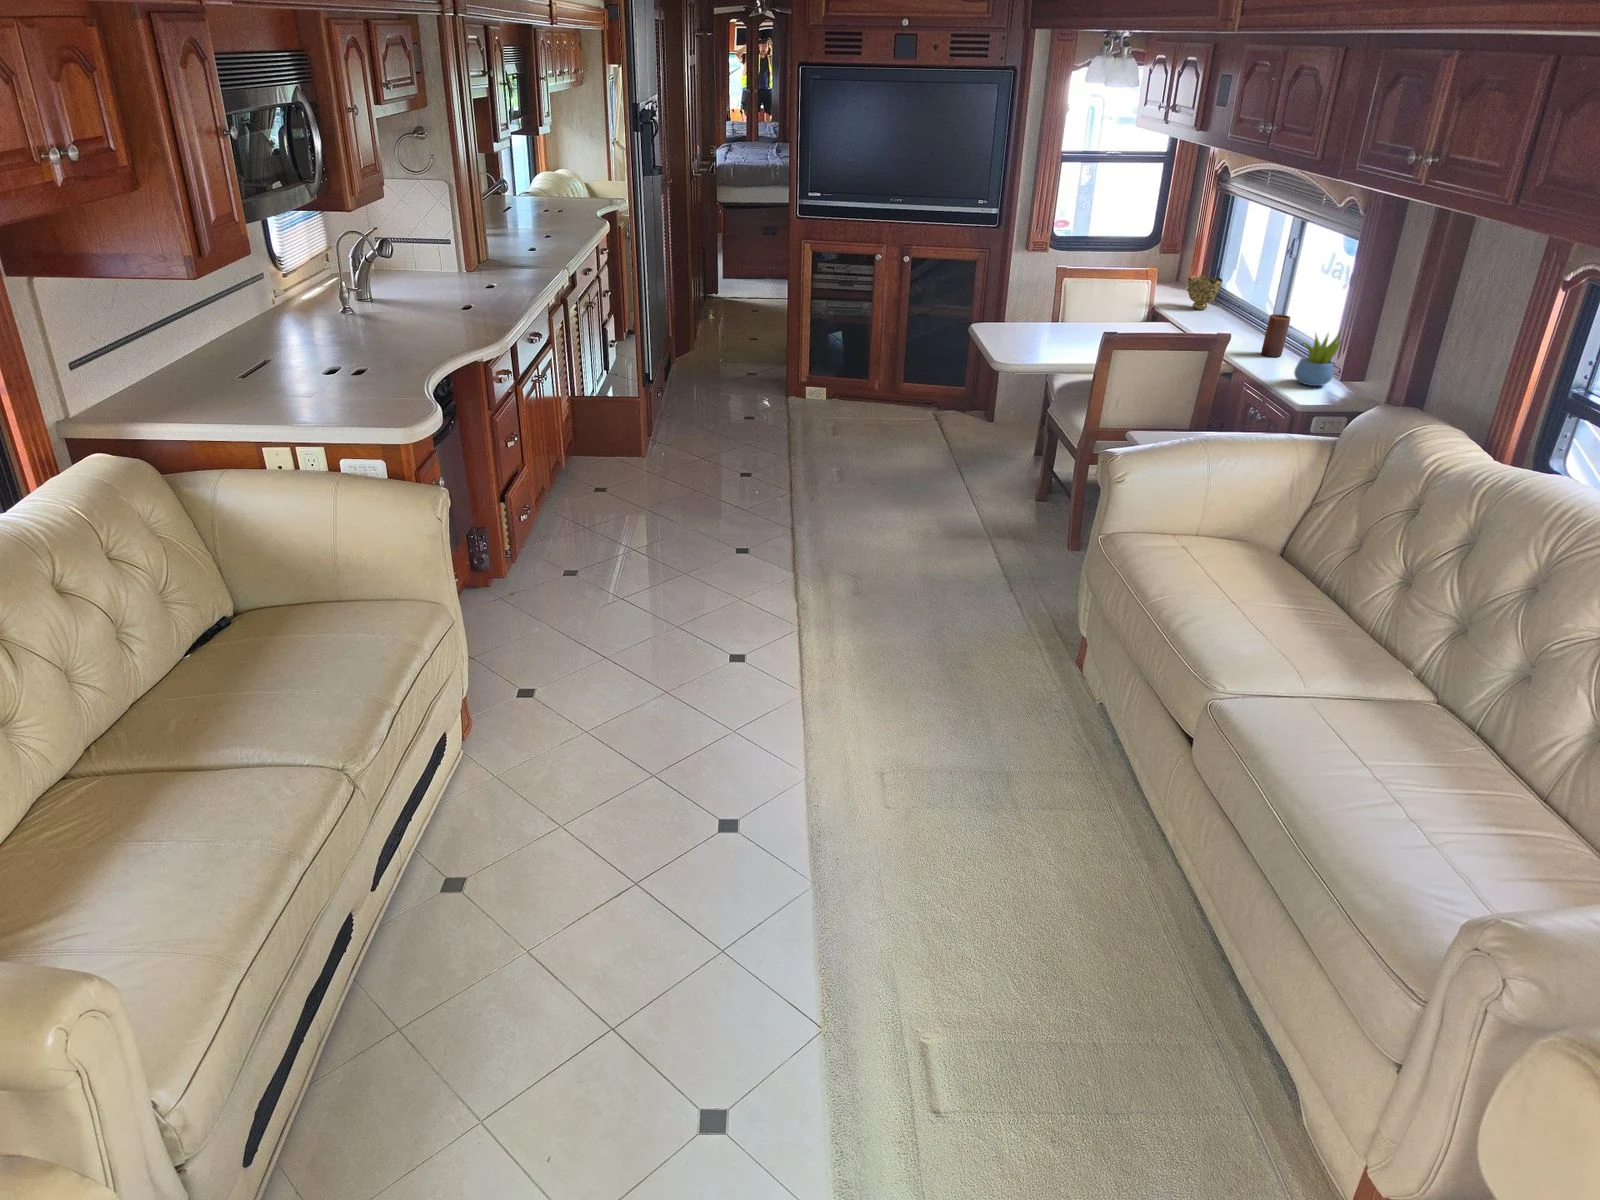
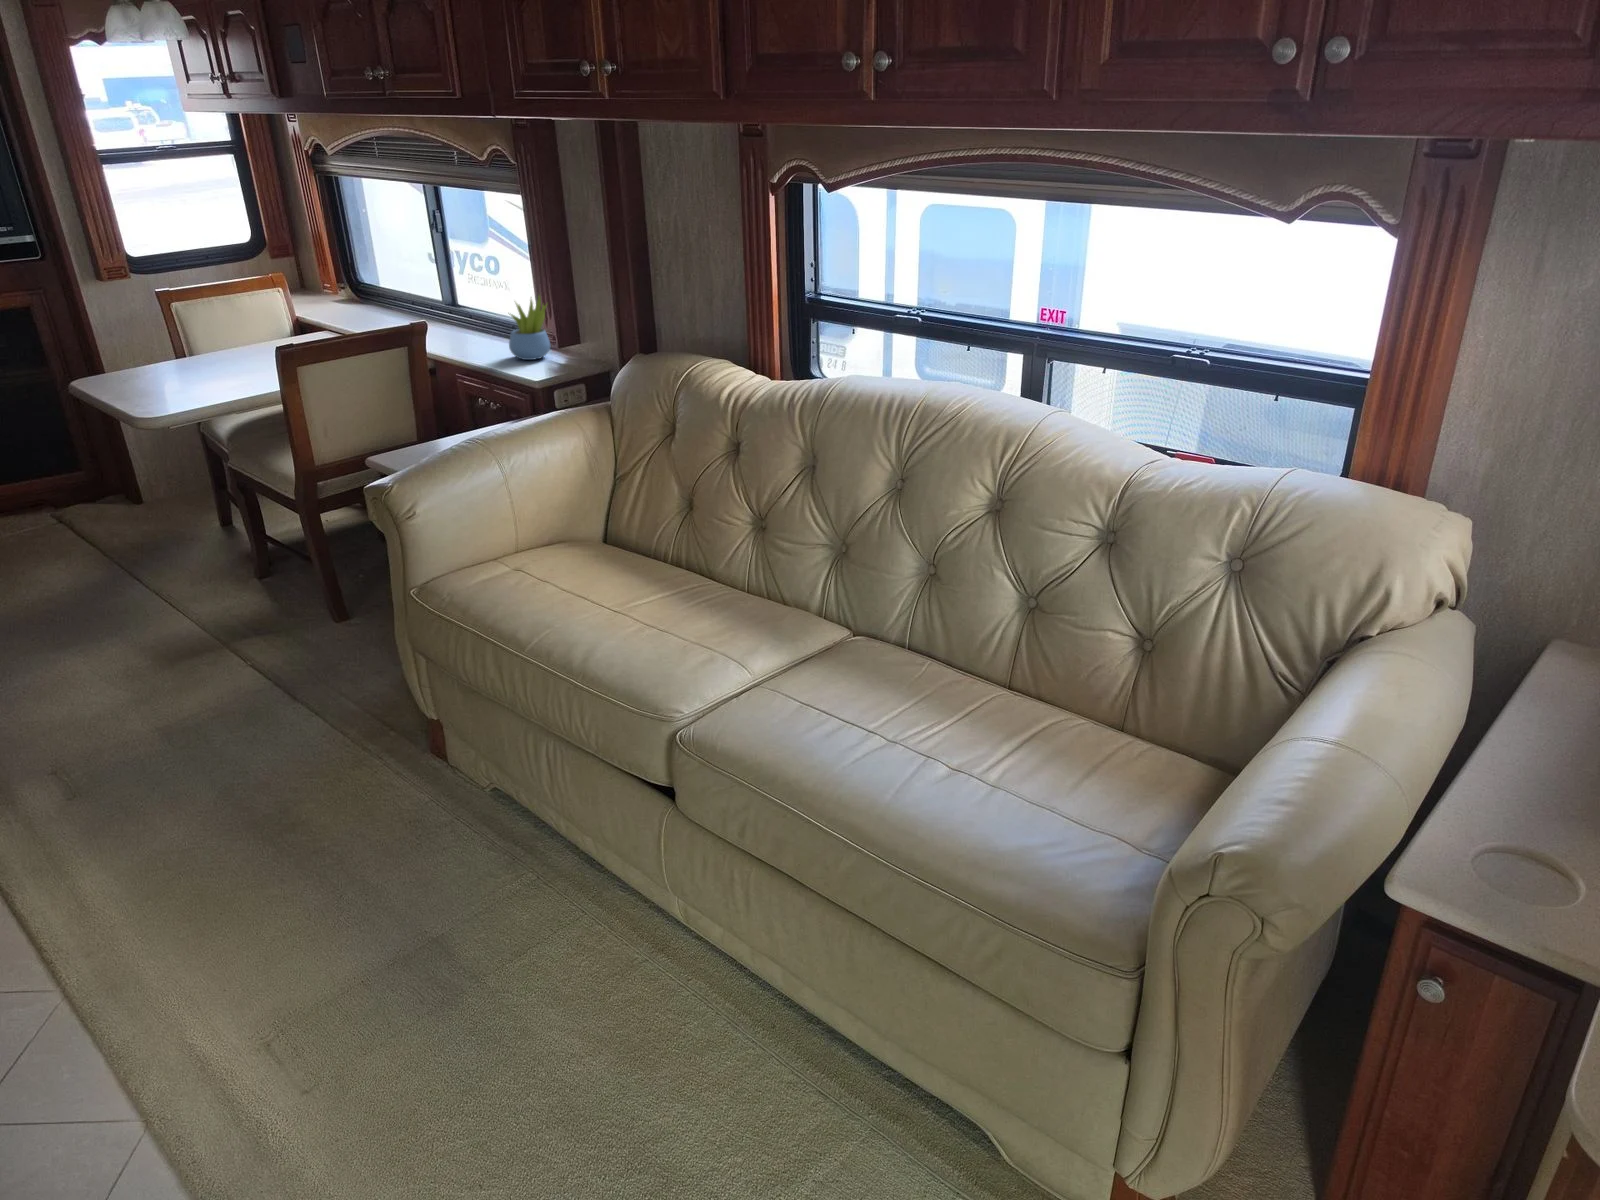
decorative bowl: present [1187,275,1222,310] -> none [327,270,369,310]
candle: present [1261,314,1290,357] -> none [451,292,479,341]

